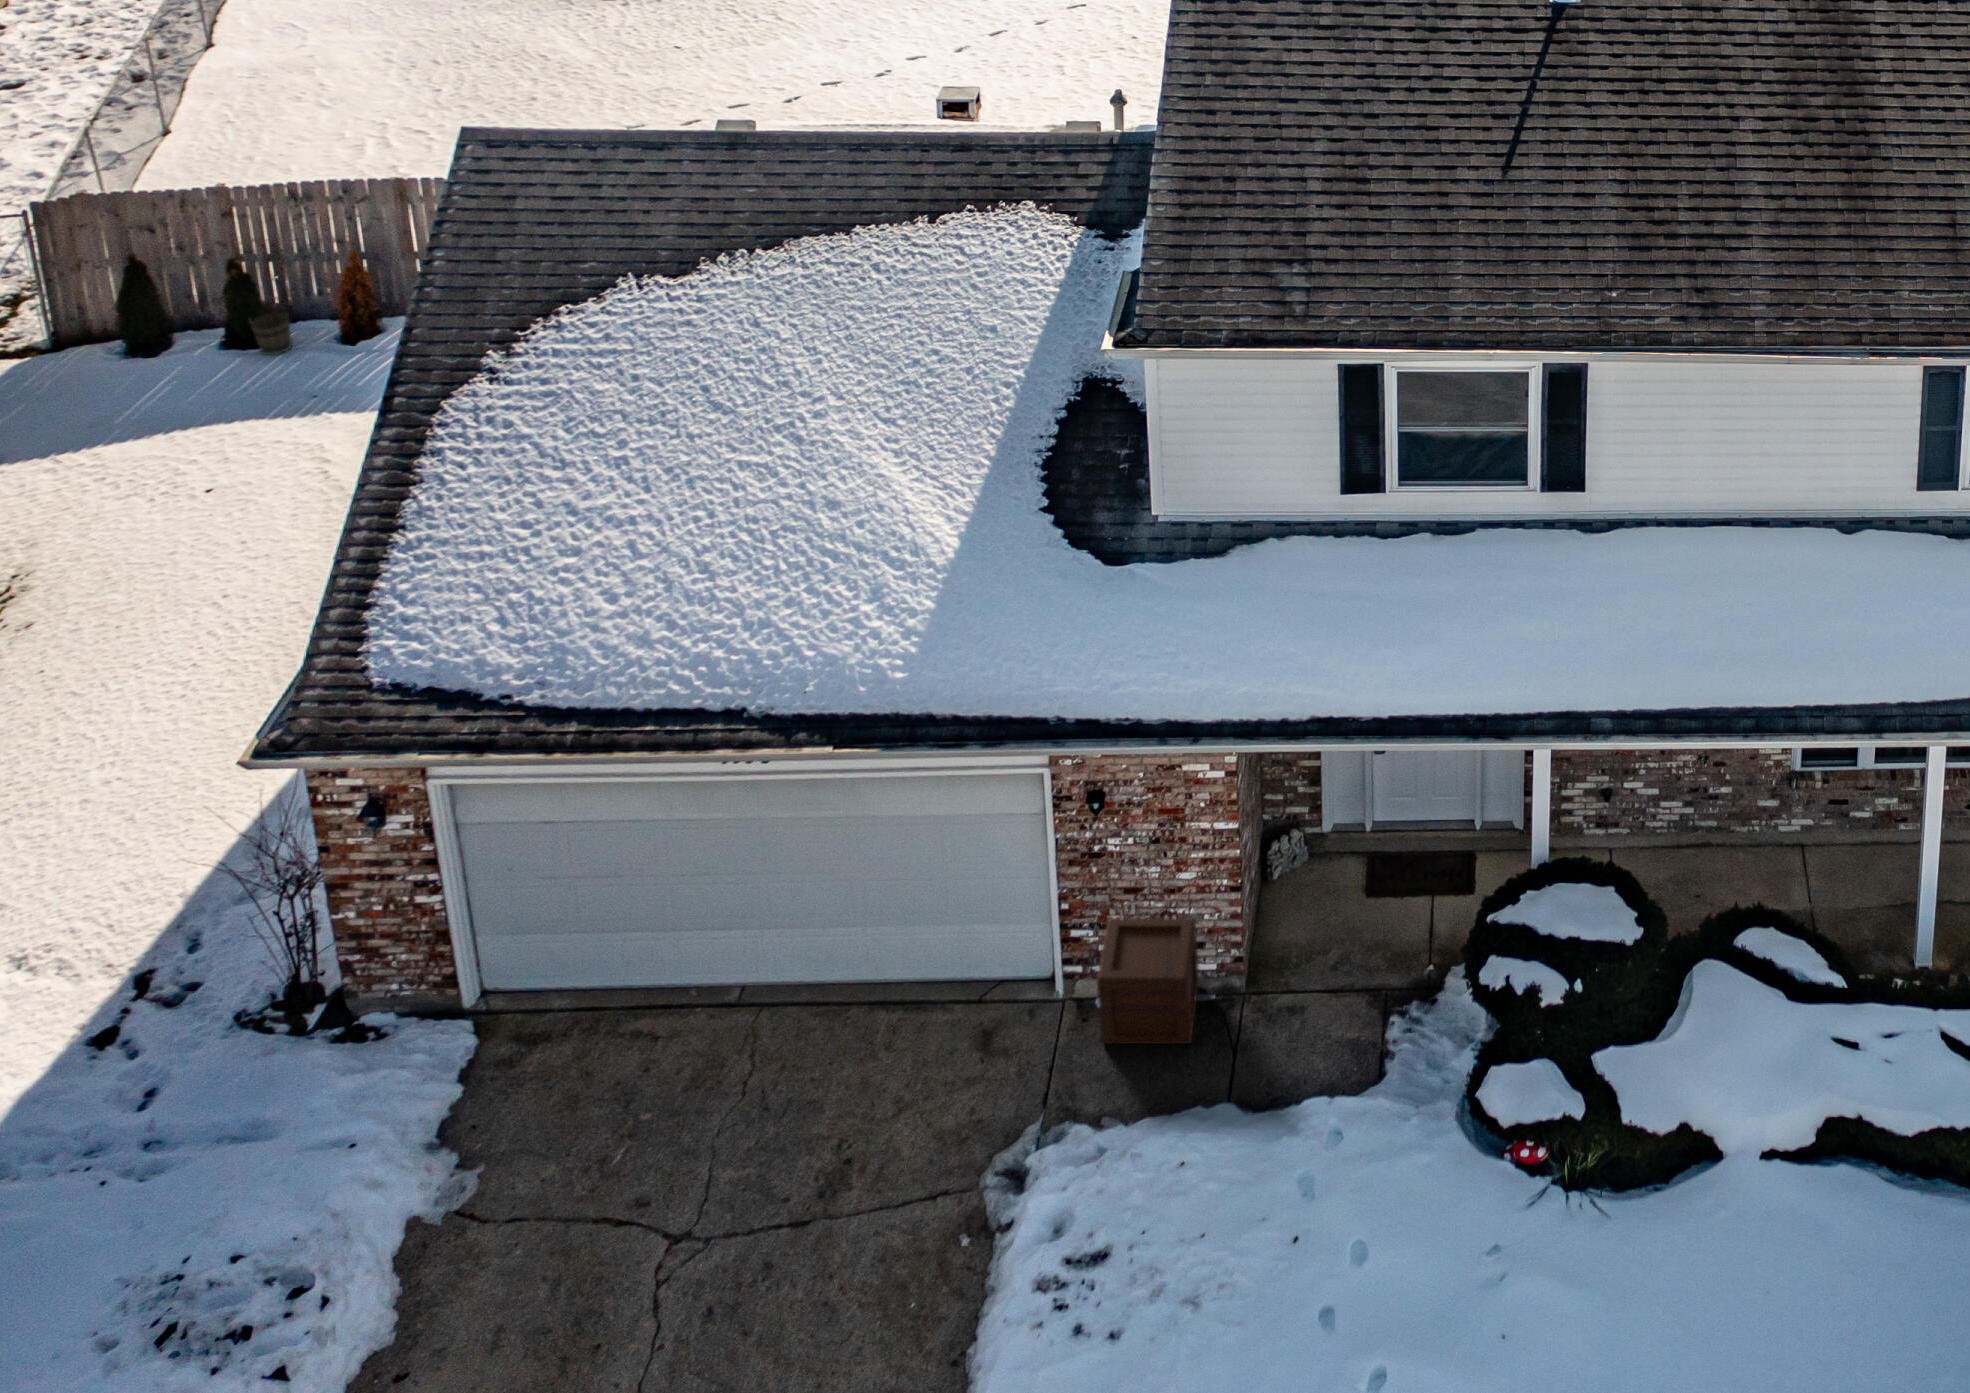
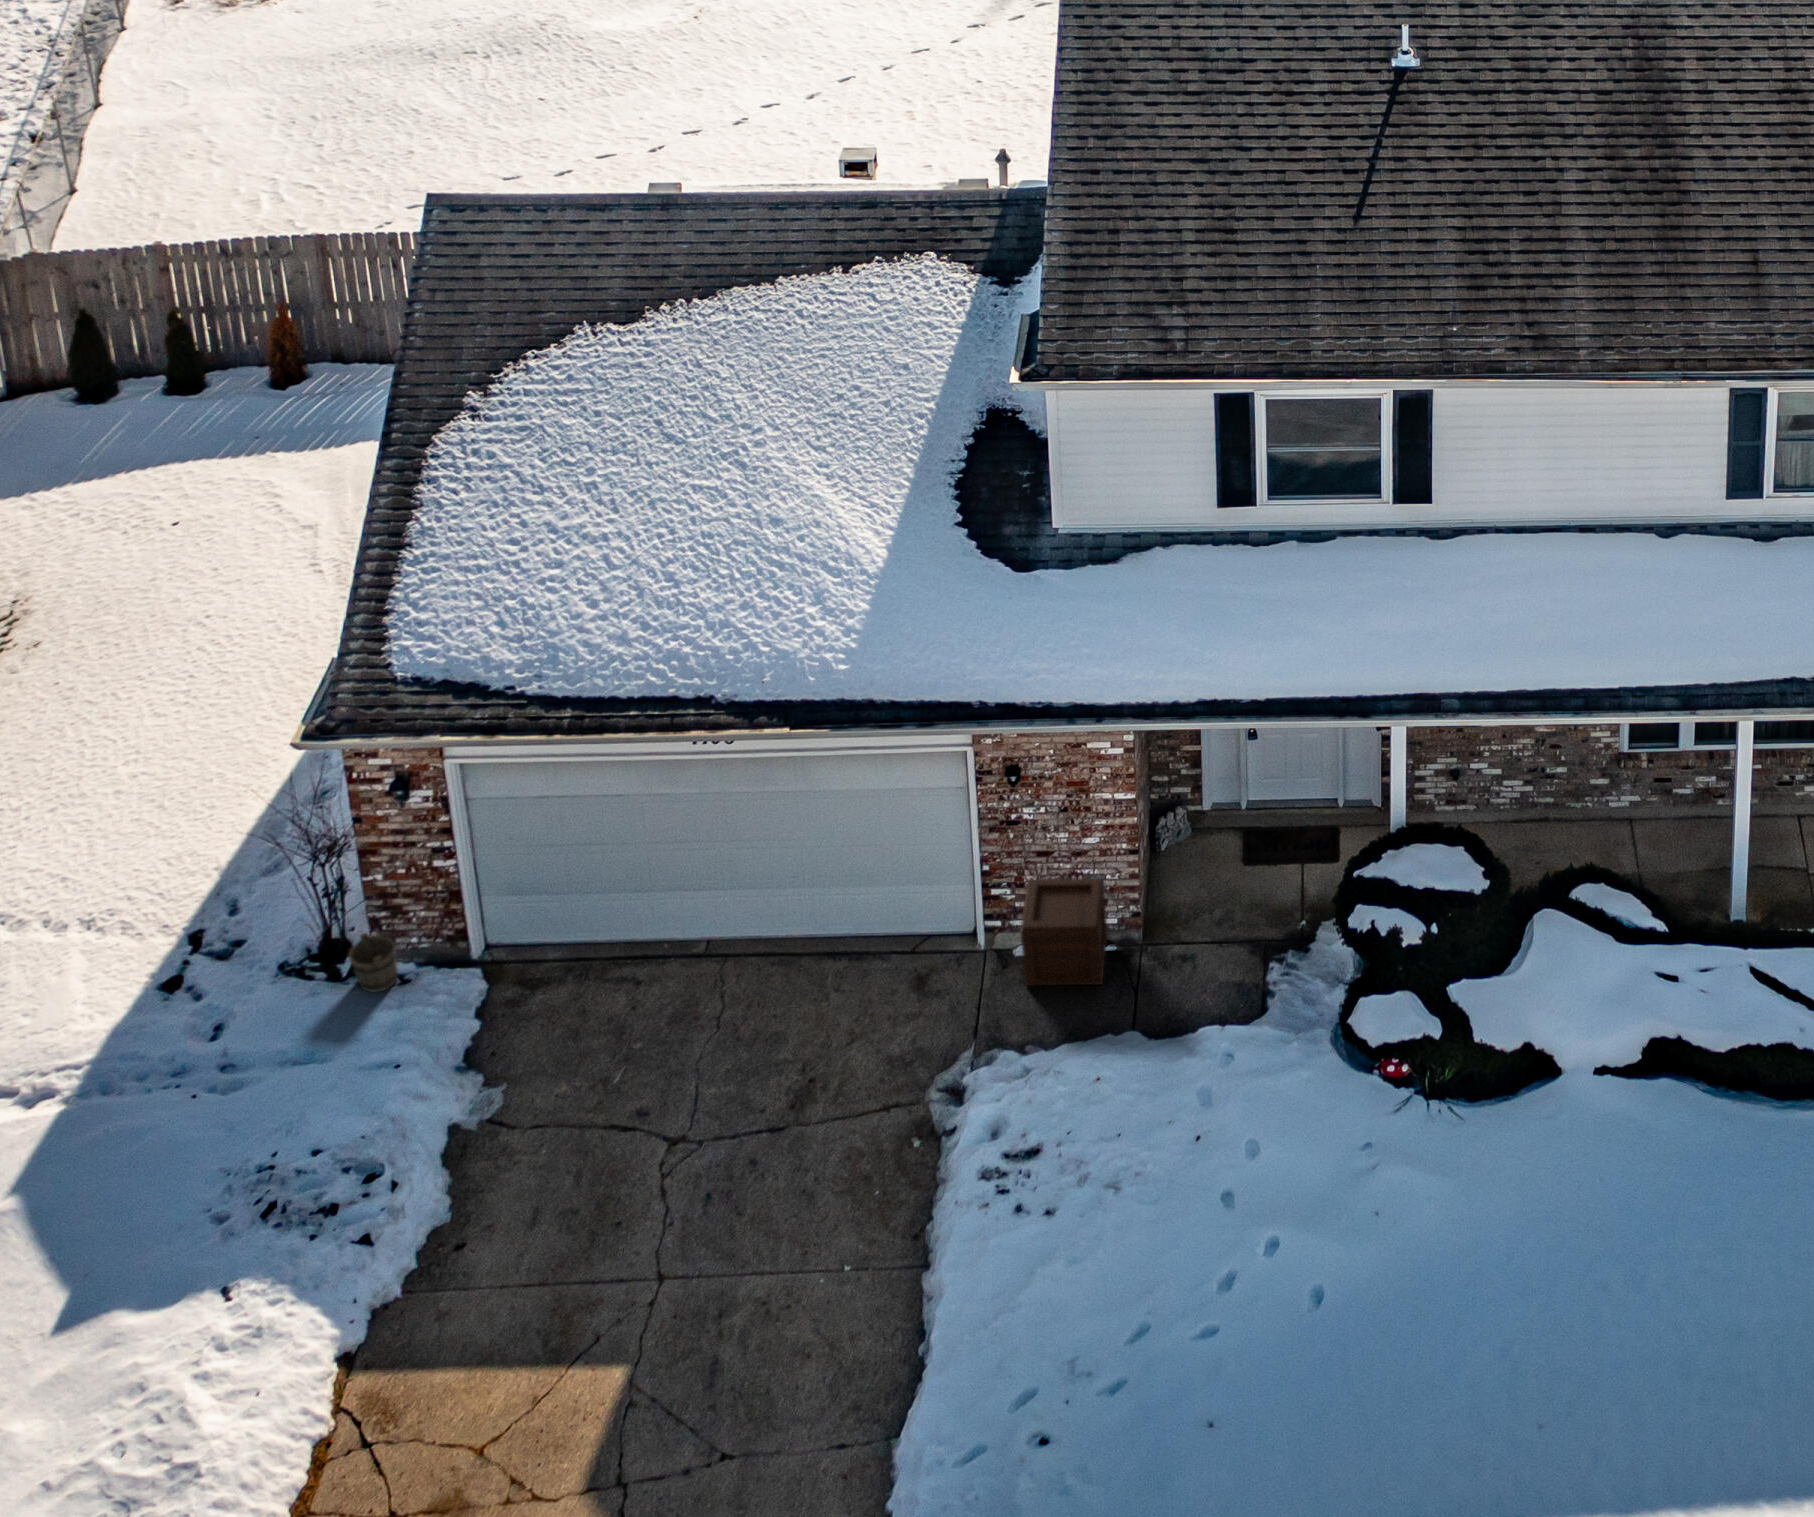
bucket: present [250,312,292,355] -> present [348,933,398,992]

